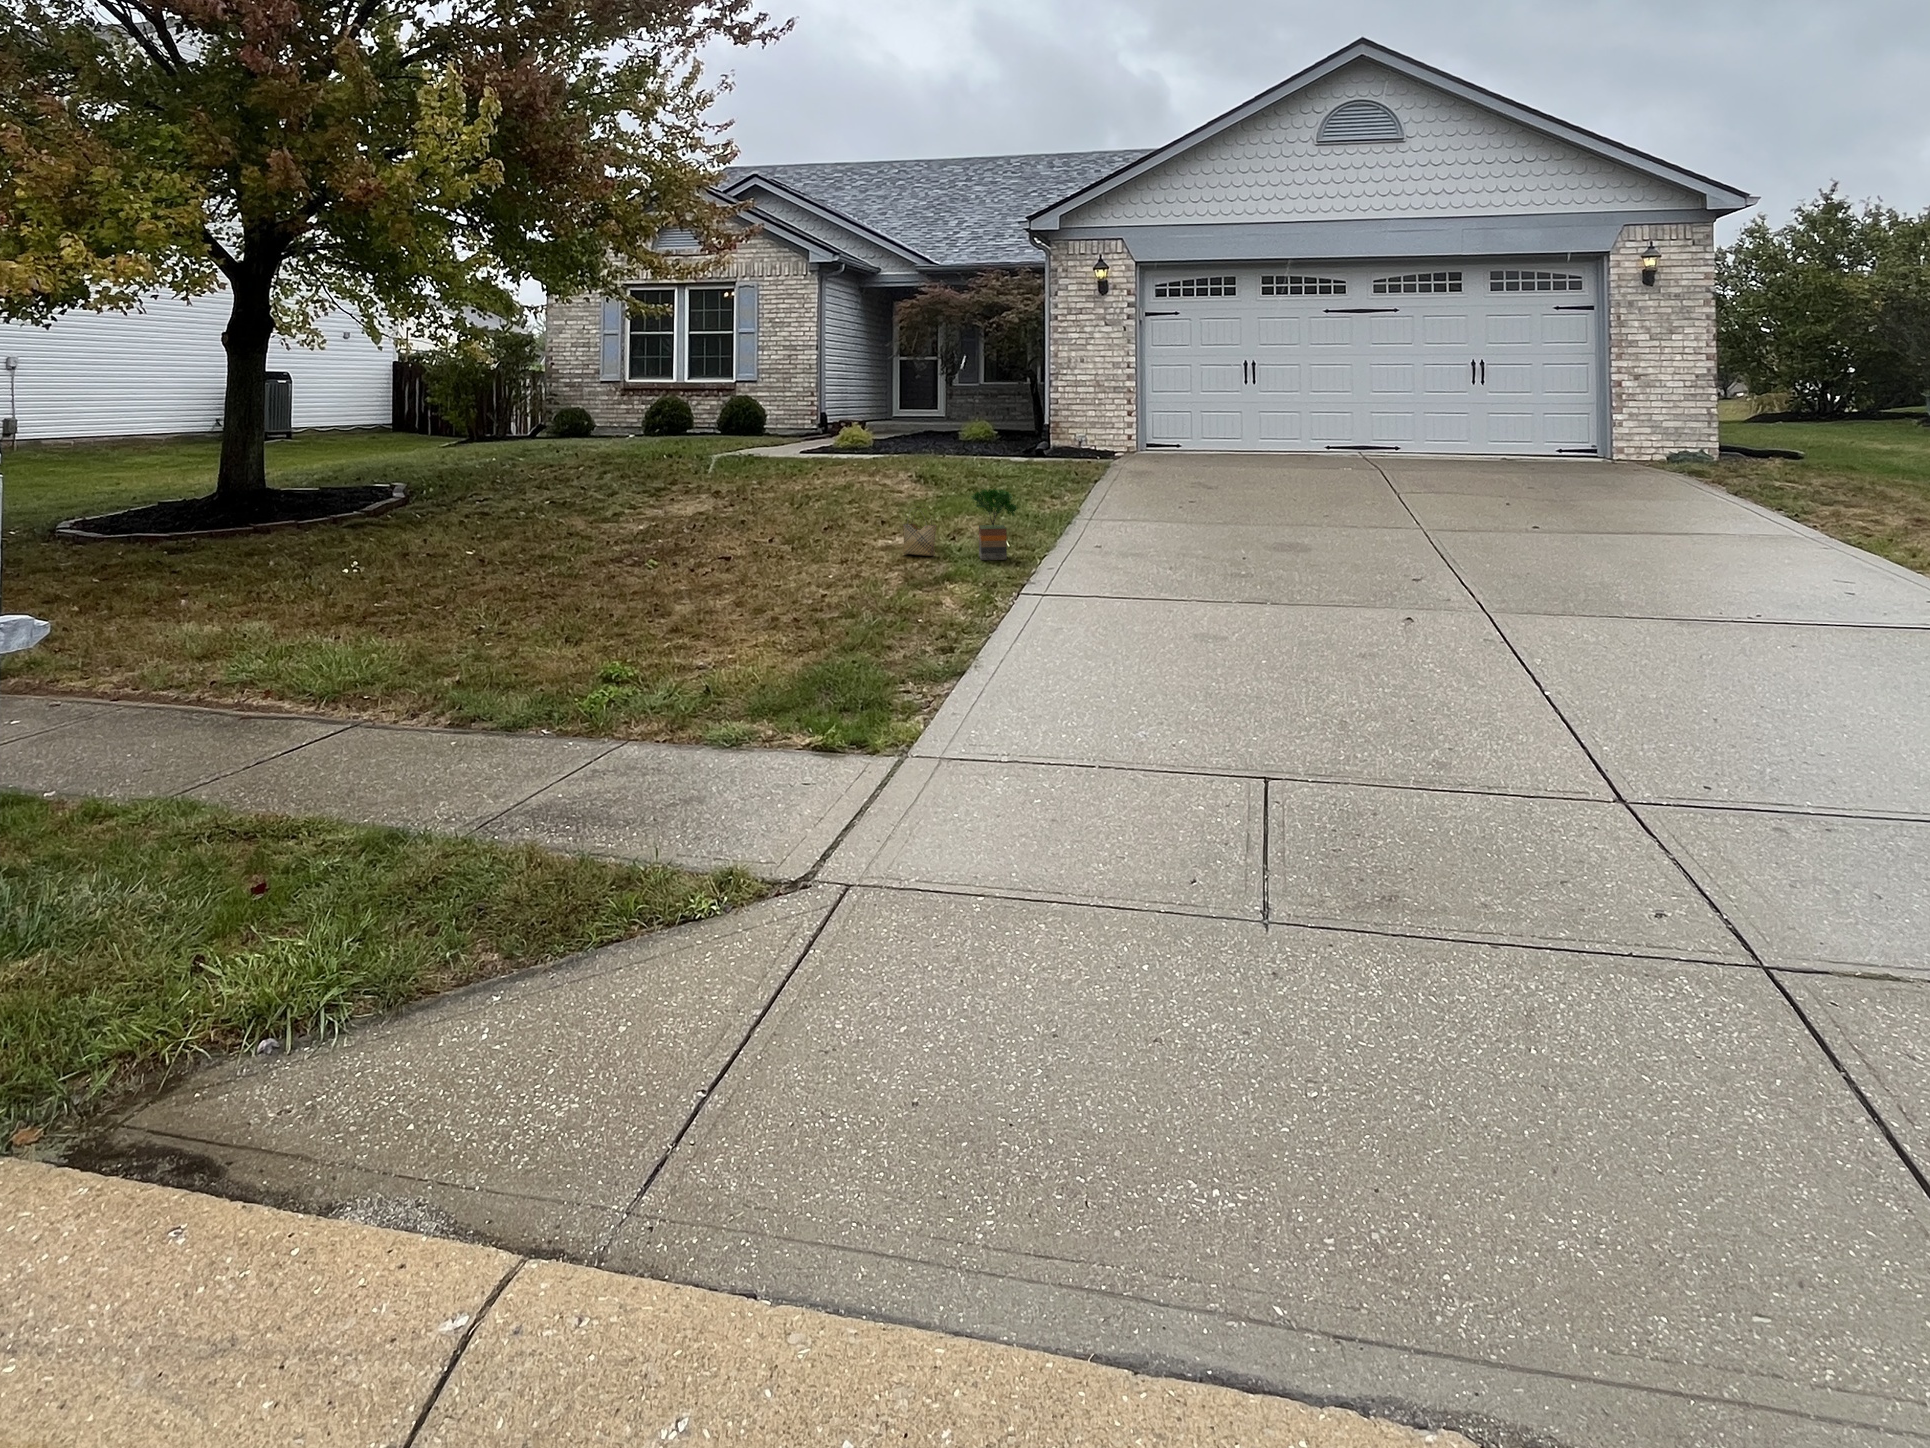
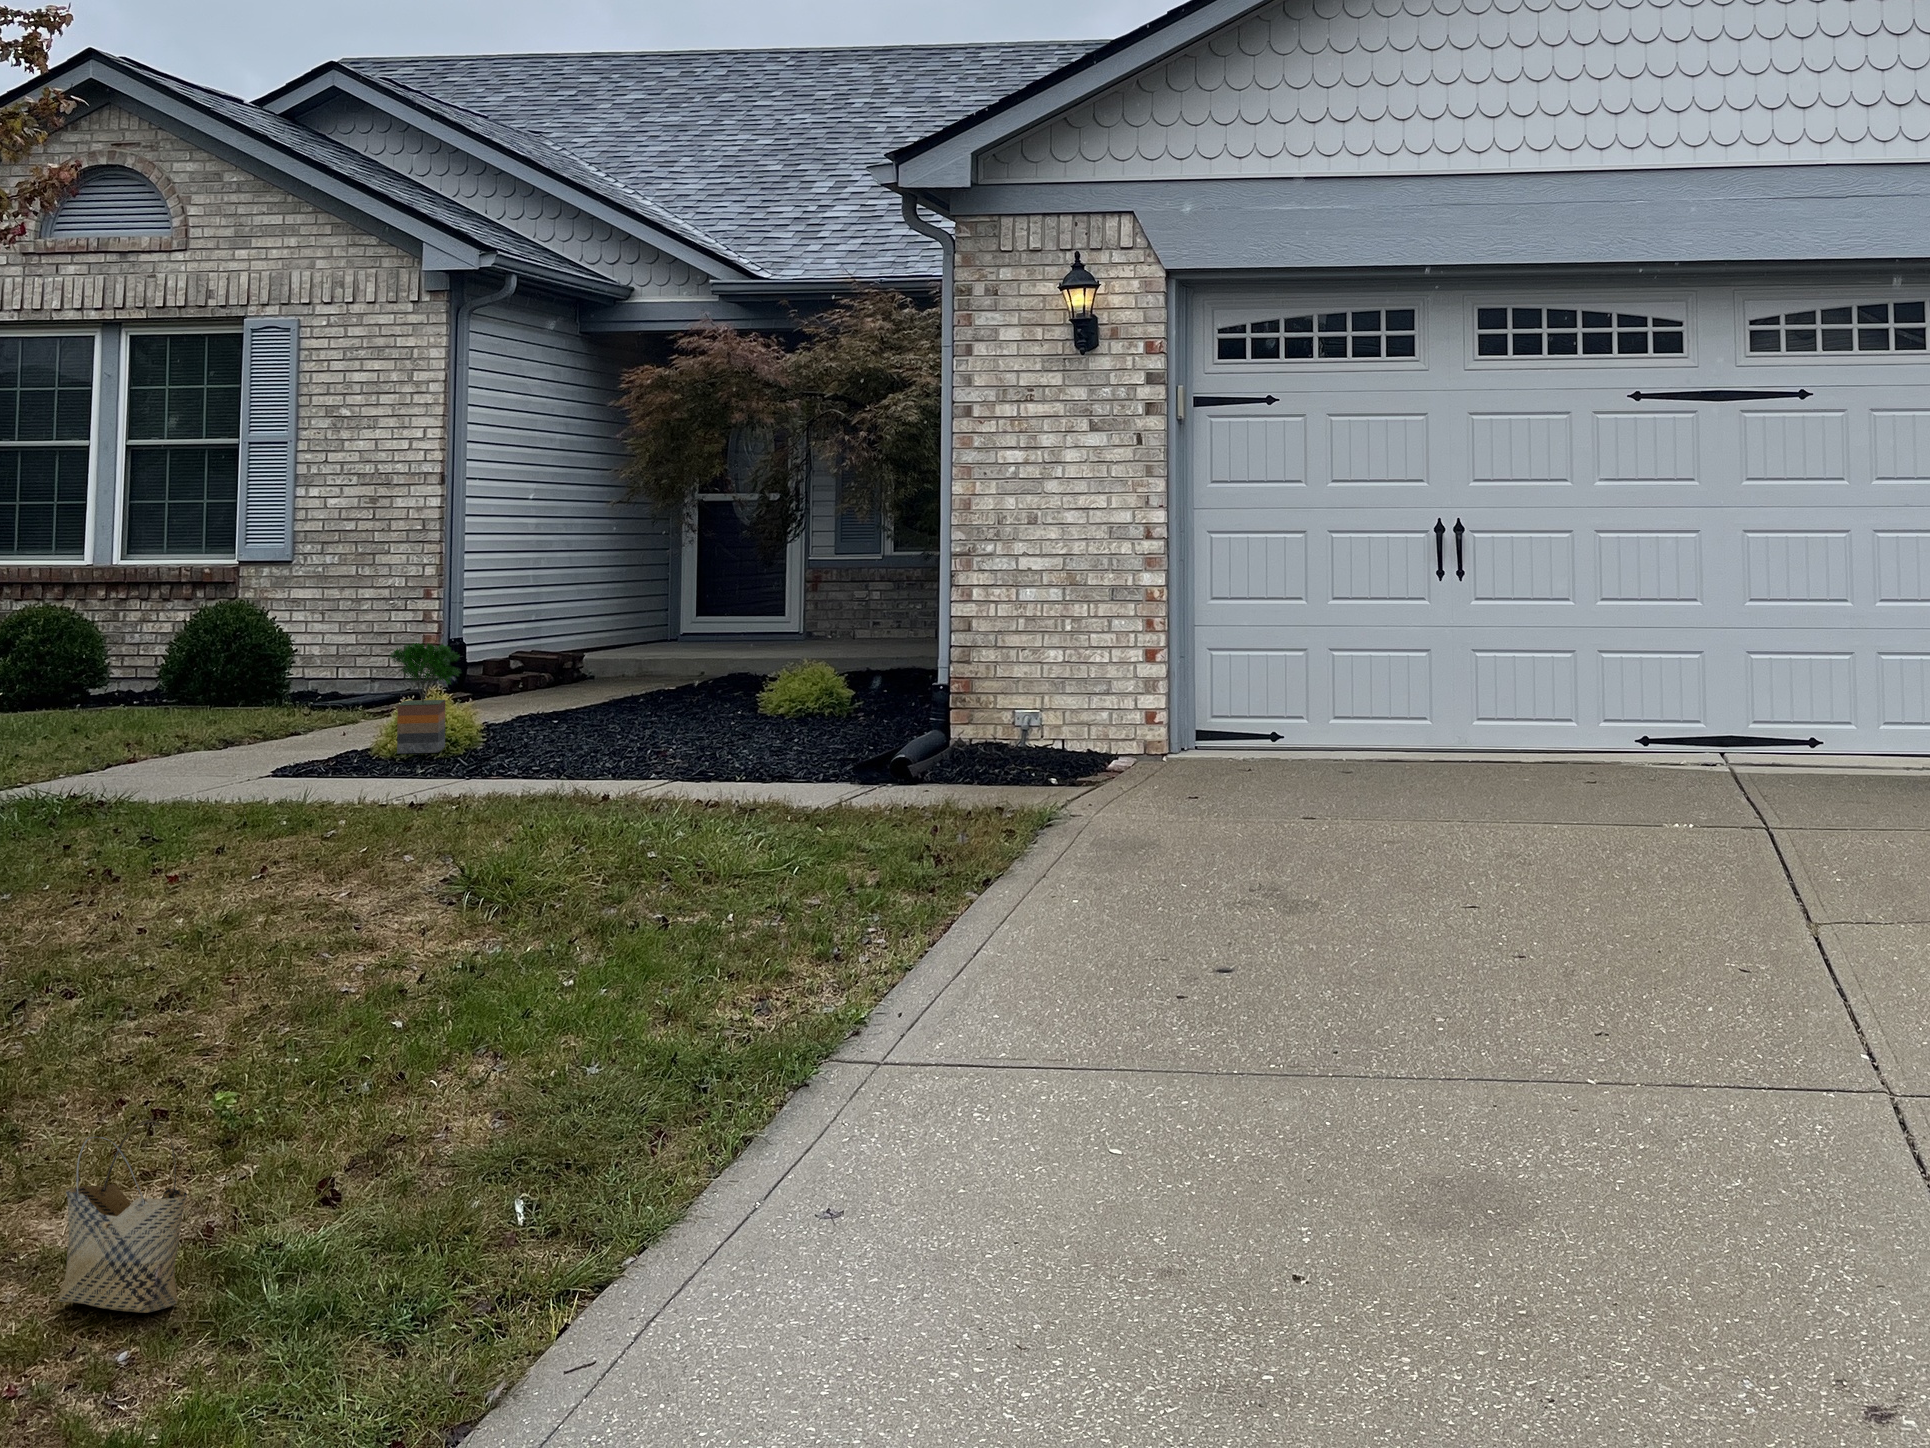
potted tree: present [971,489,1017,560] -> present [390,643,460,754]

